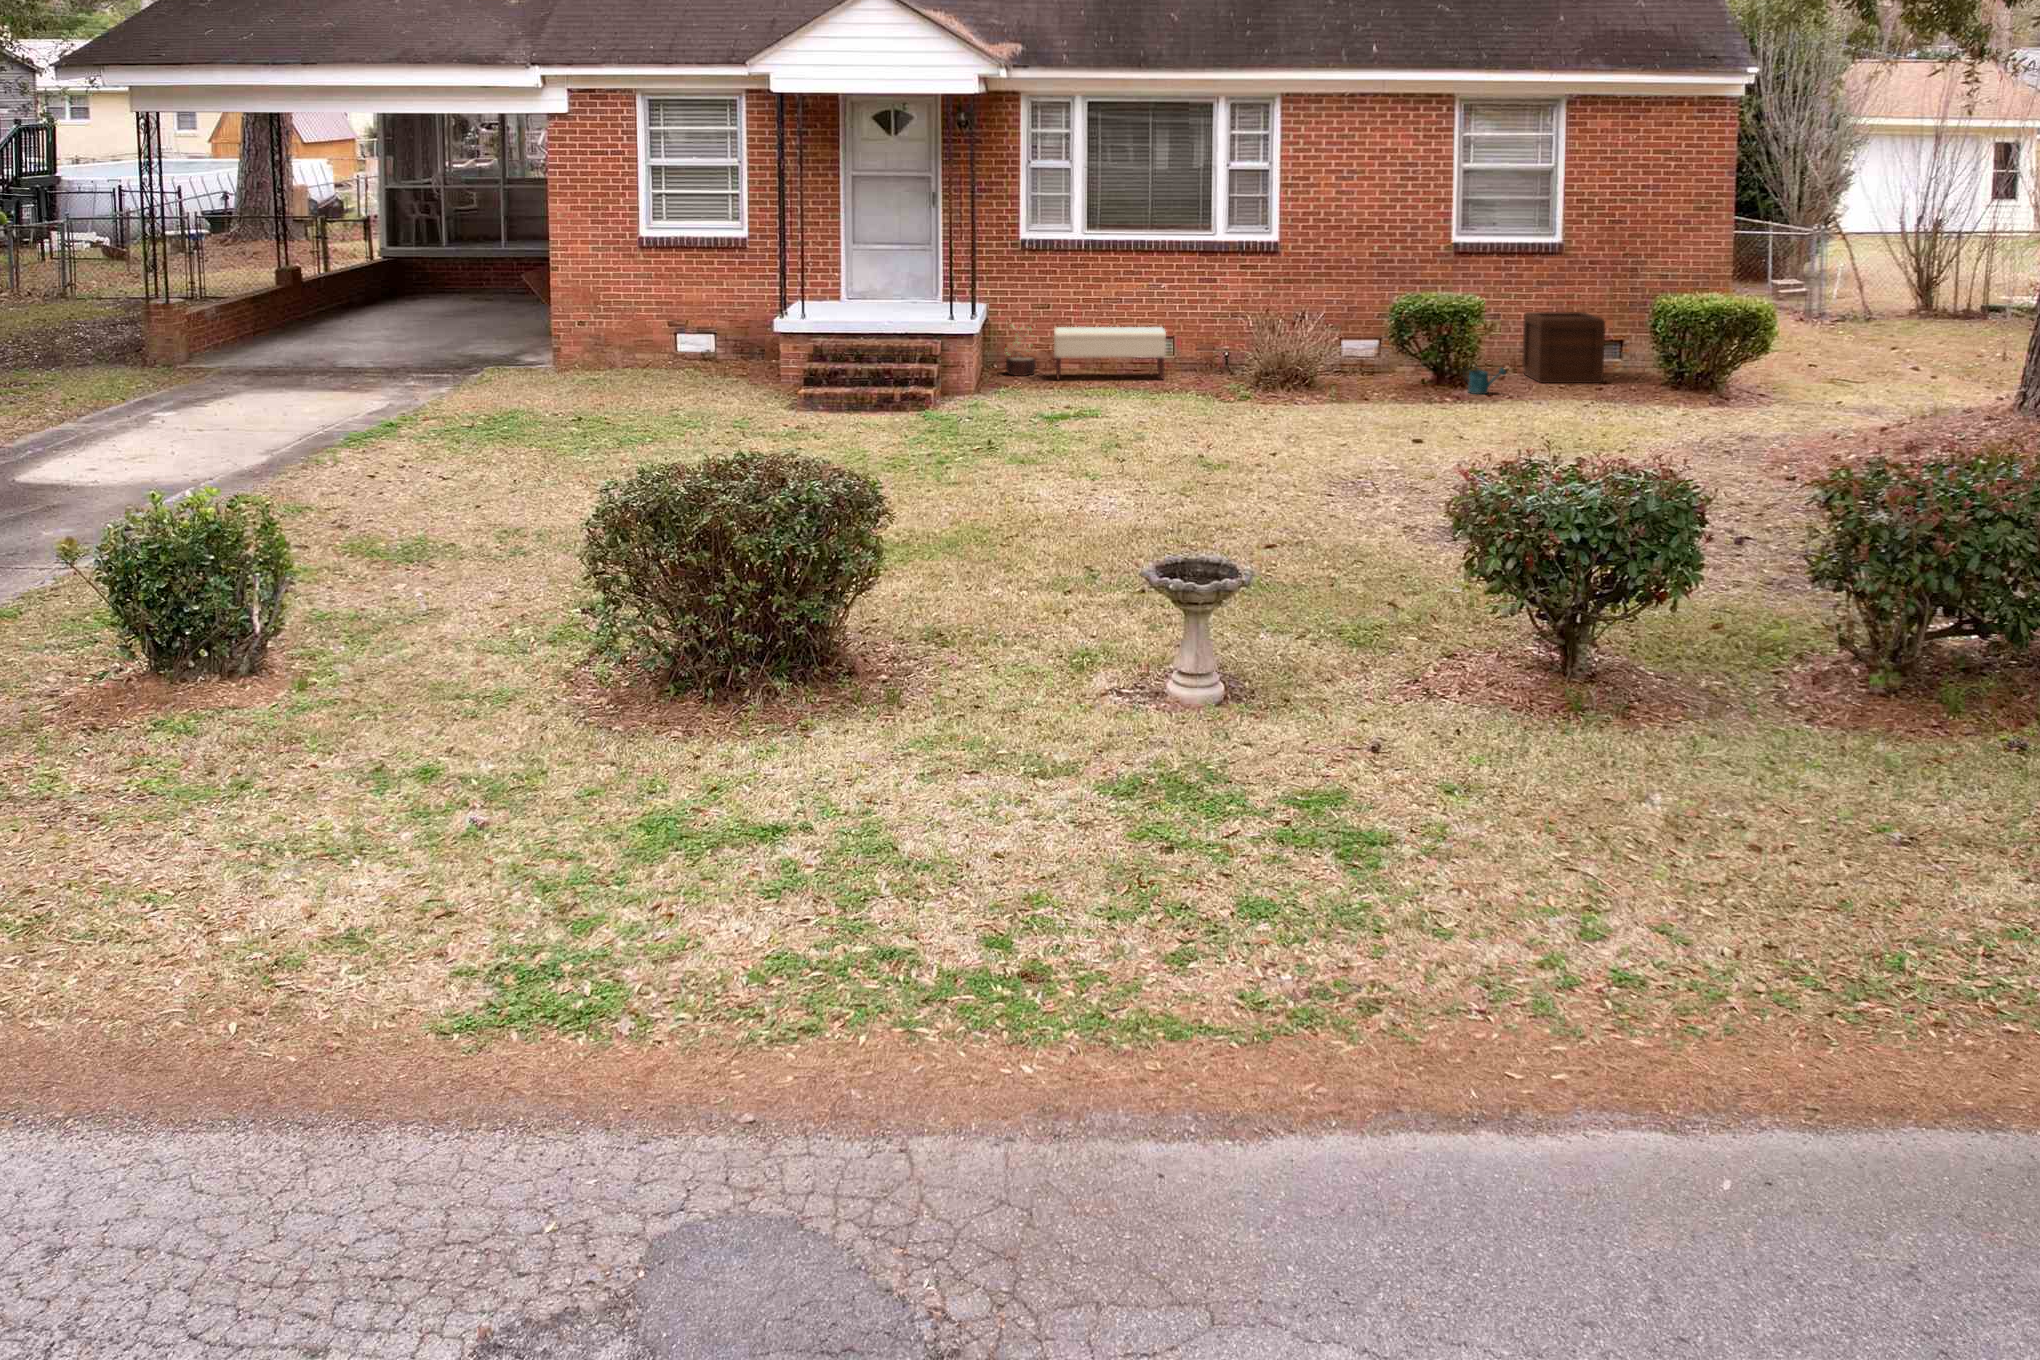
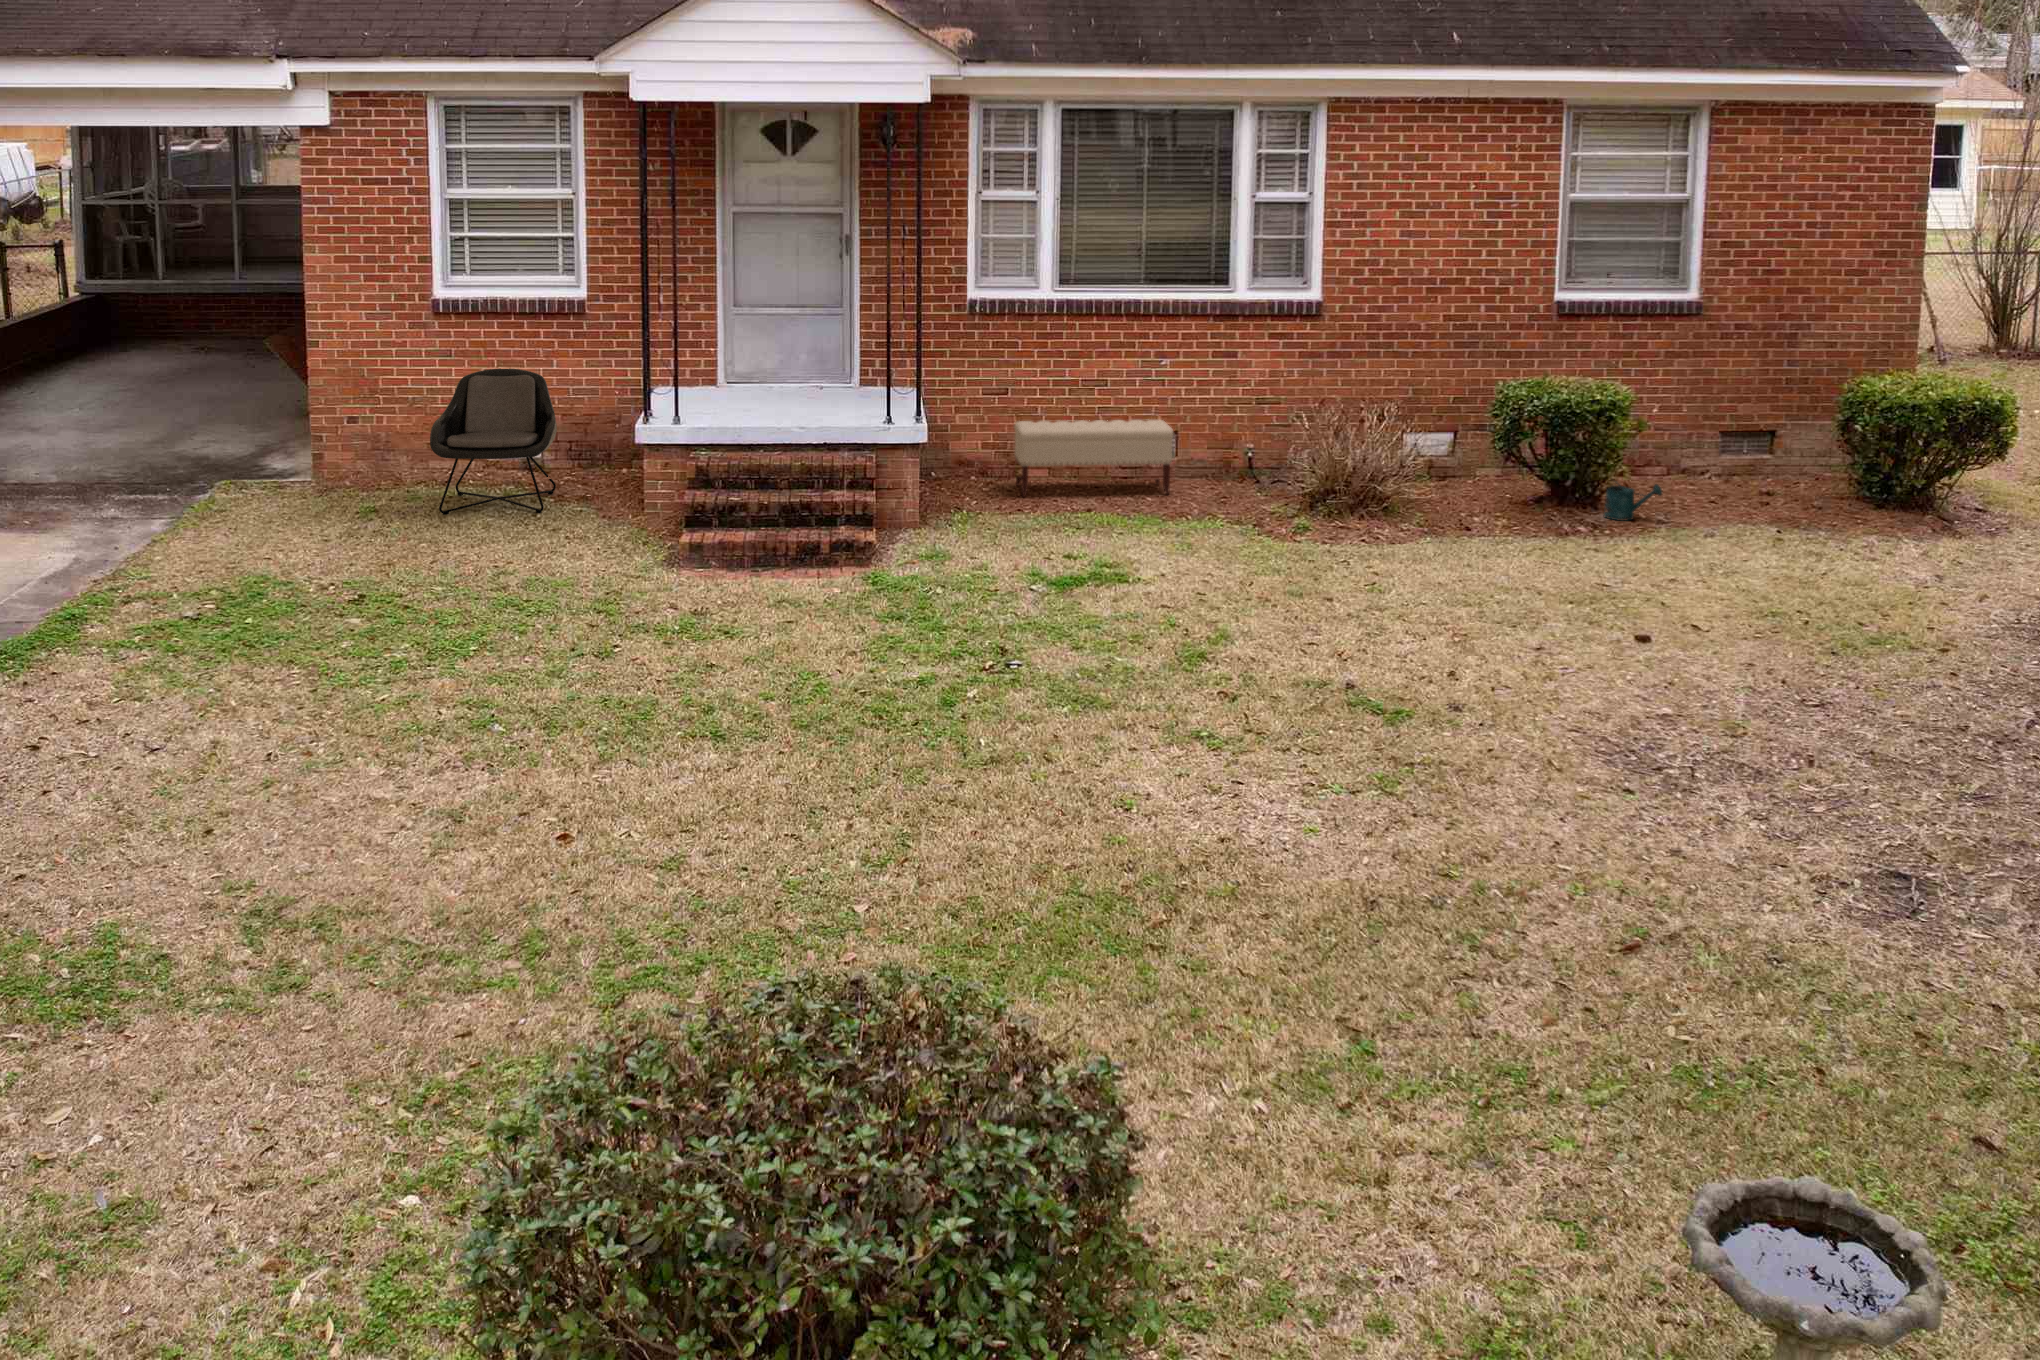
lounge chair: none [634,287,725,386] -> present [430,369,557,515]
wooden crate: present [1522,312,1605,383] -> none [1643,394,1774,496]
decorative plant: present [1004,323,1036,376] -> none [943,414,989,488]

